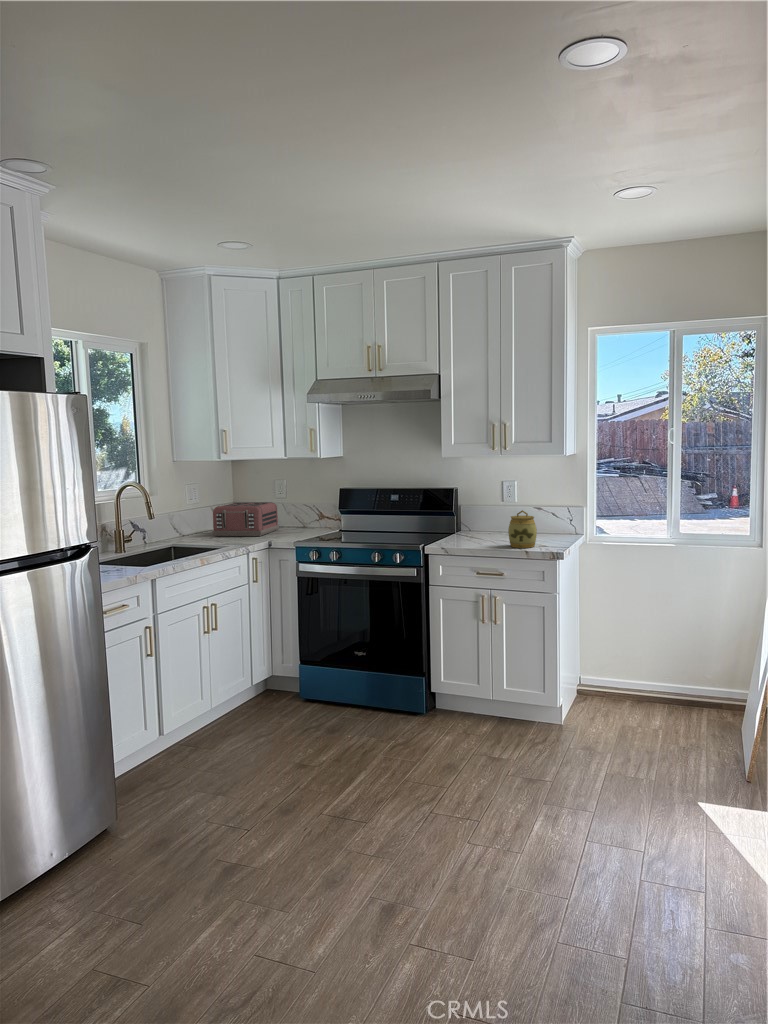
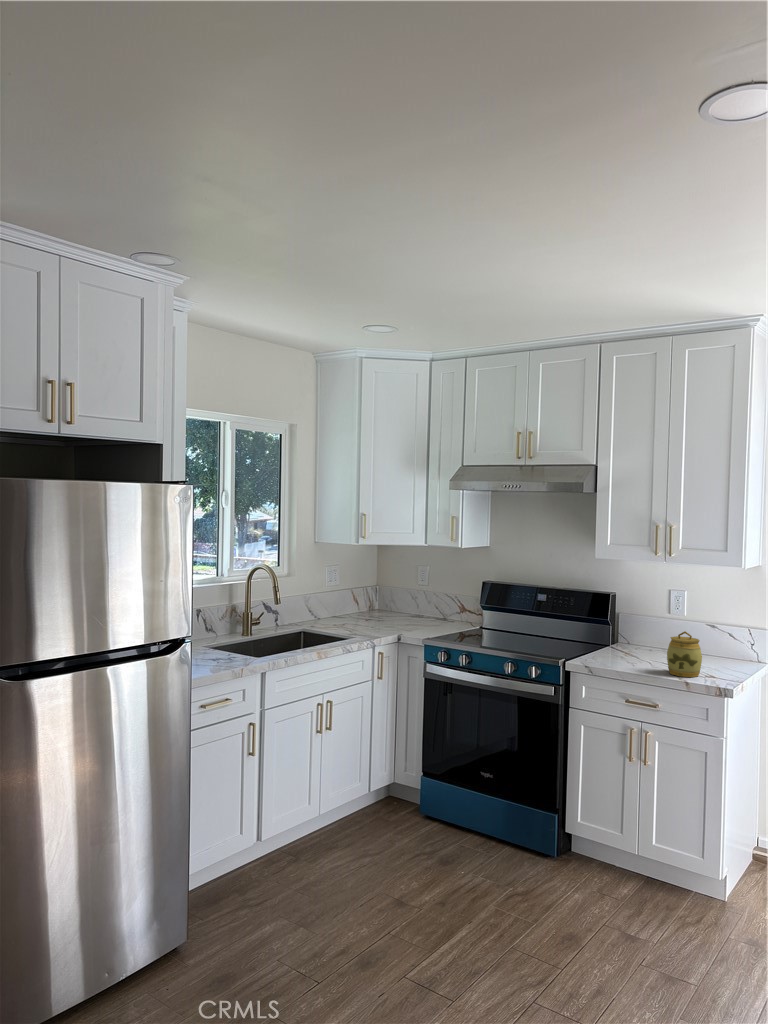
toaster: present [212,502,279,536] -> none [347,588,418,628]

